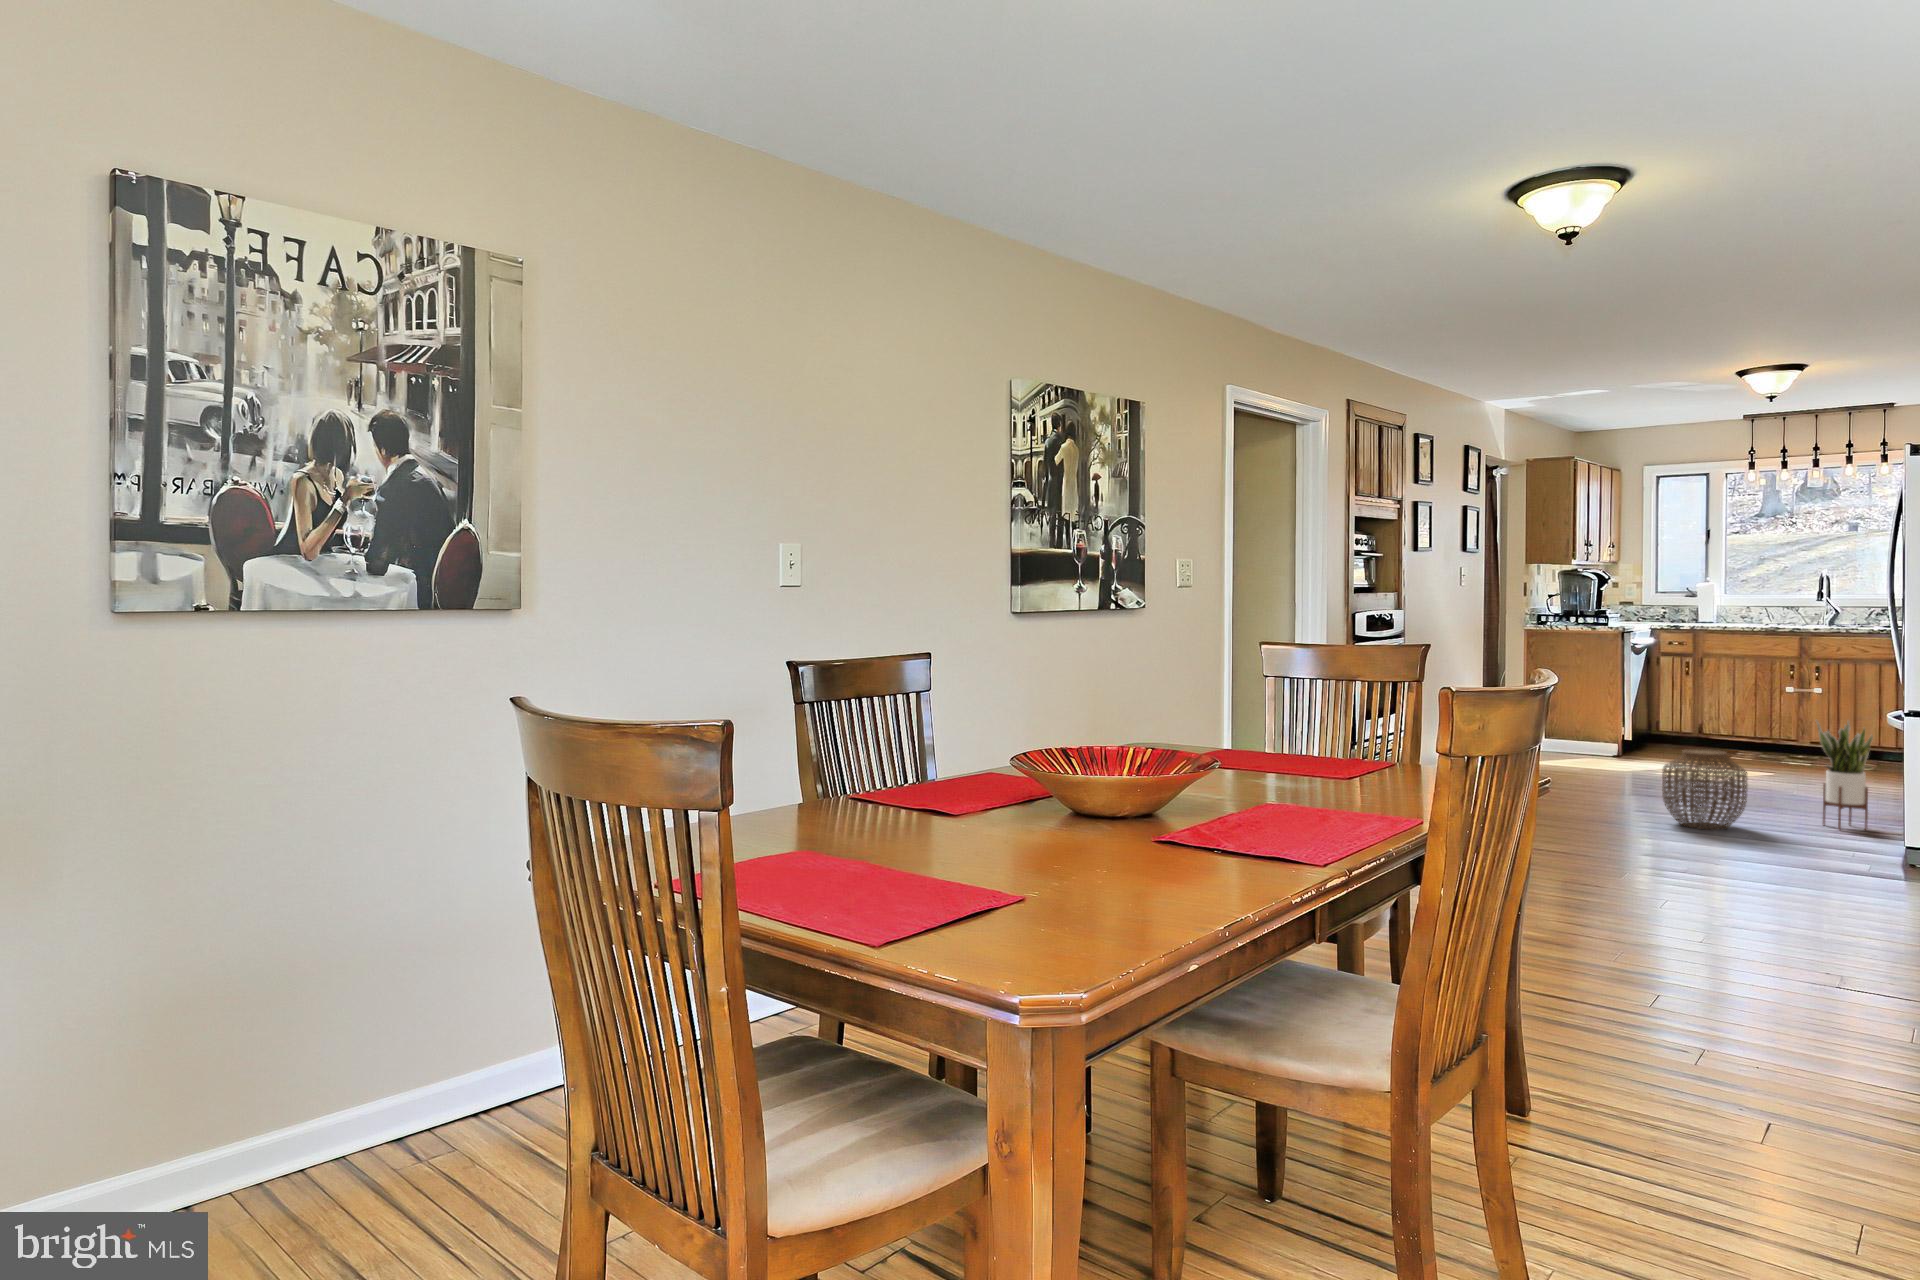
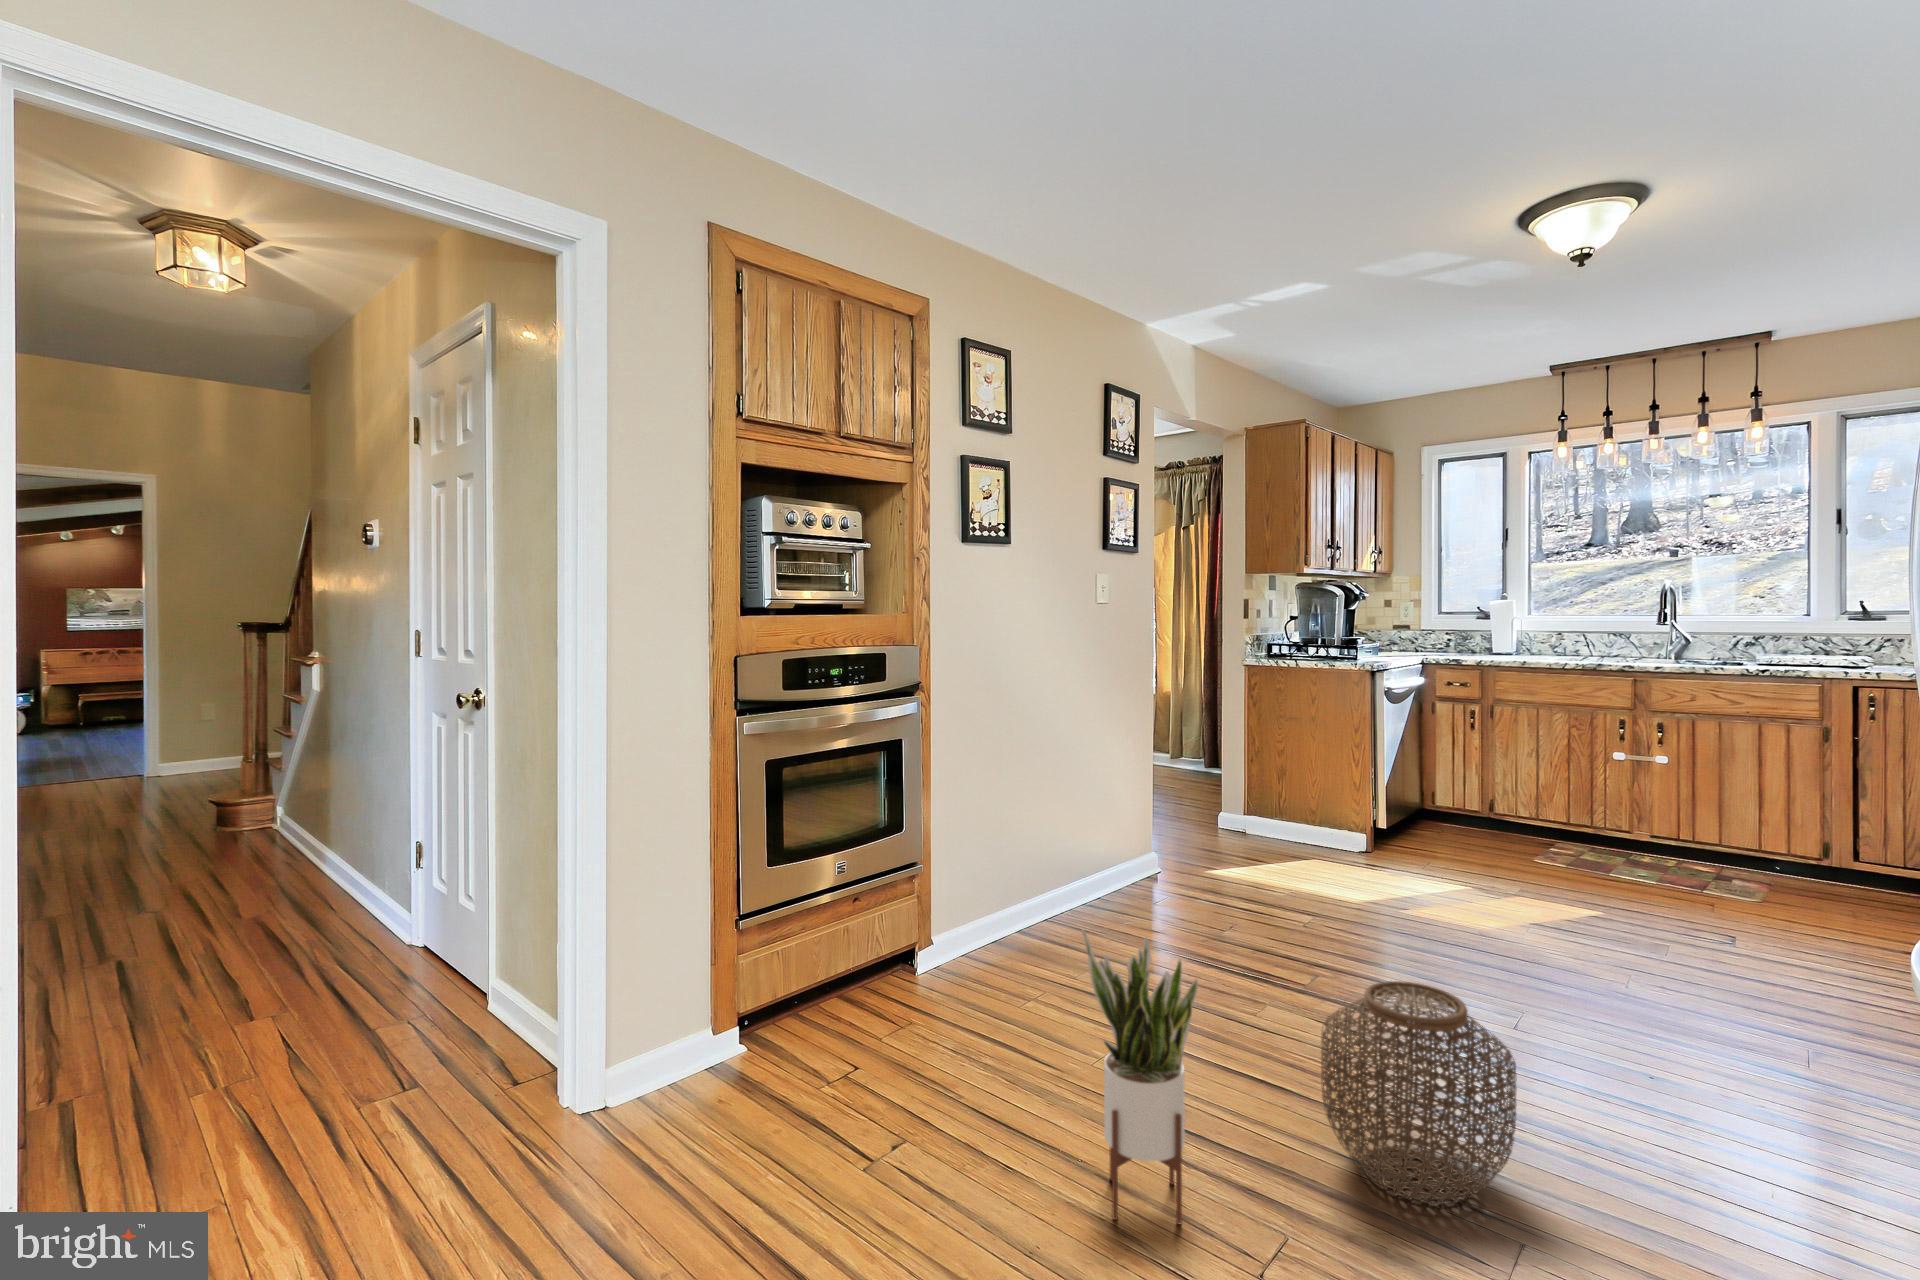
potted plant: present [1816,721,1873,830] -> present [1081,929,1198,1224]

